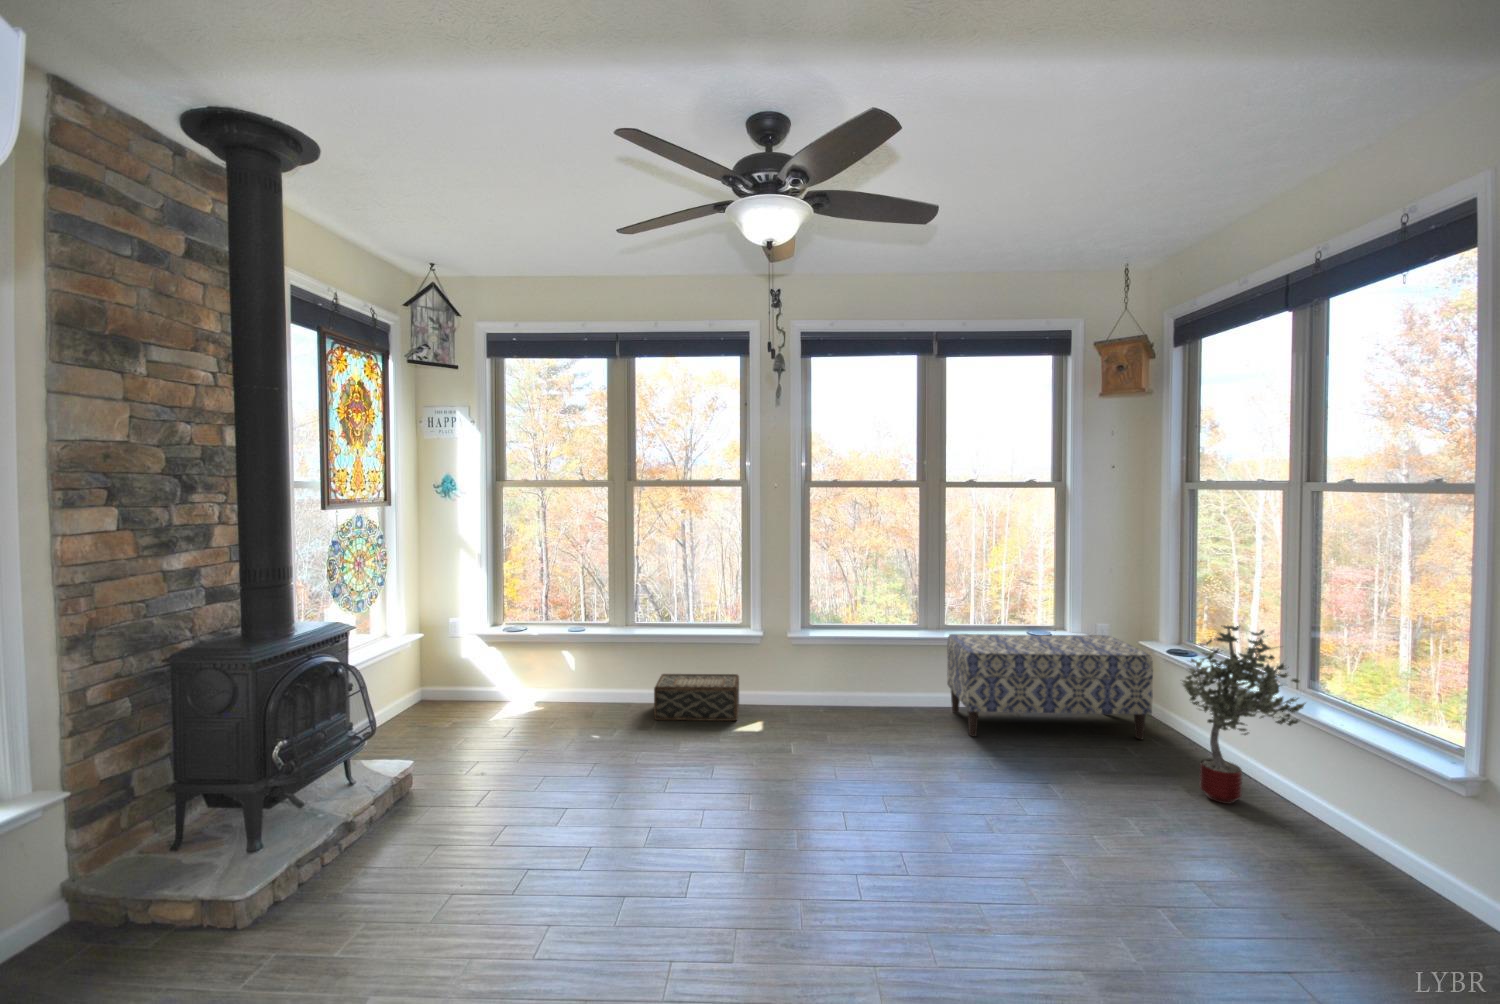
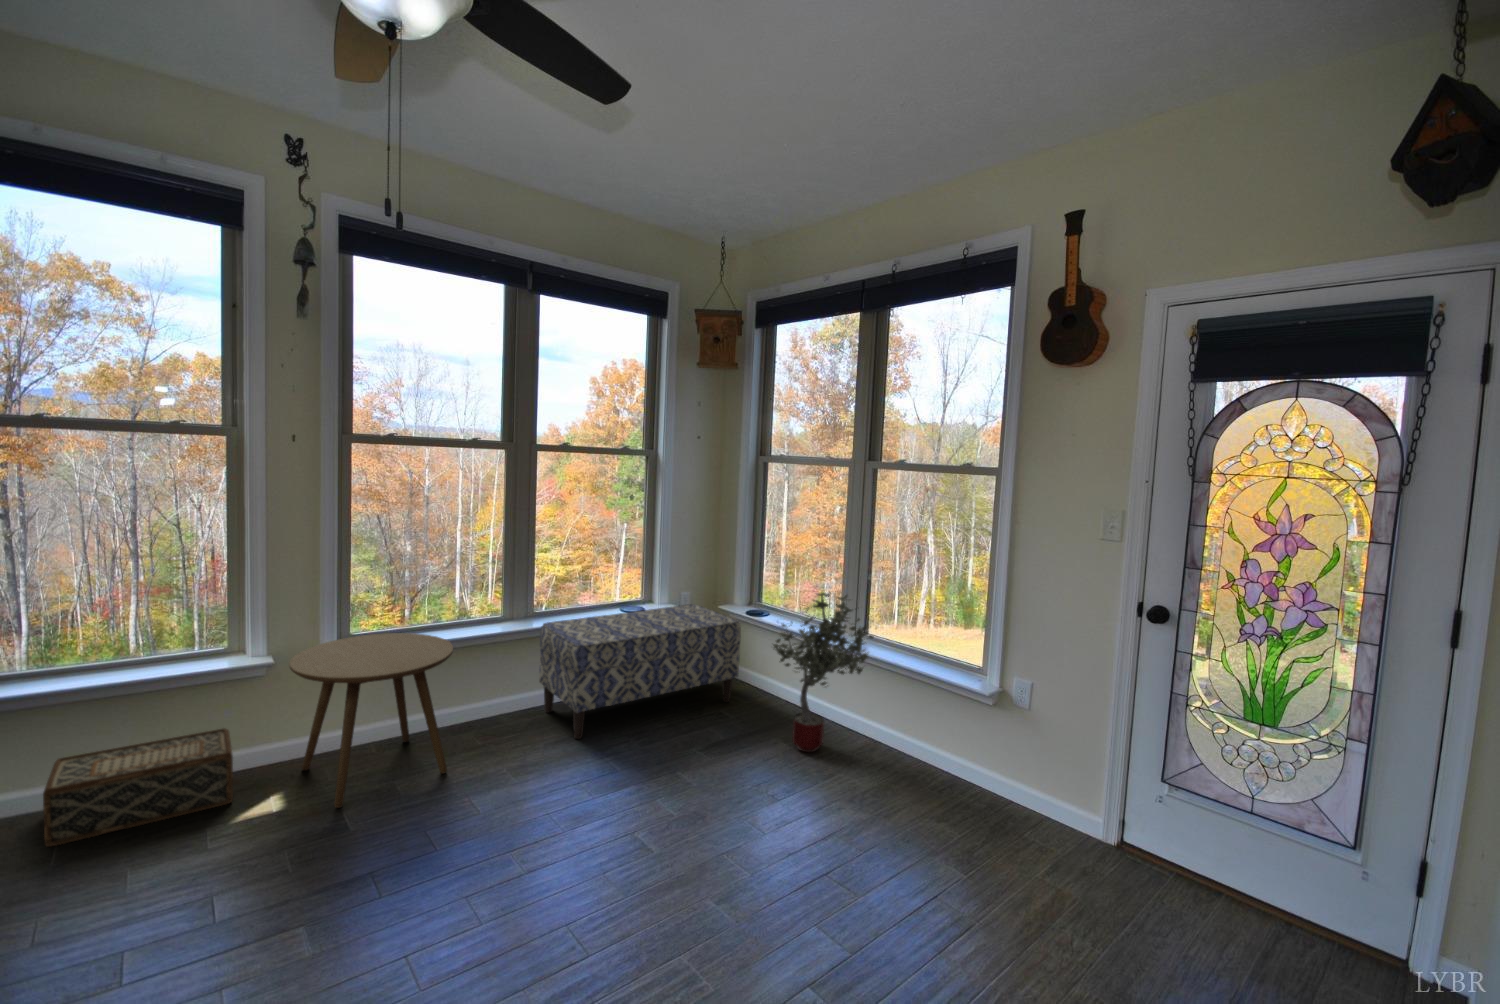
side table: none [767,625,870,738] -> present [289,633,453,808]

